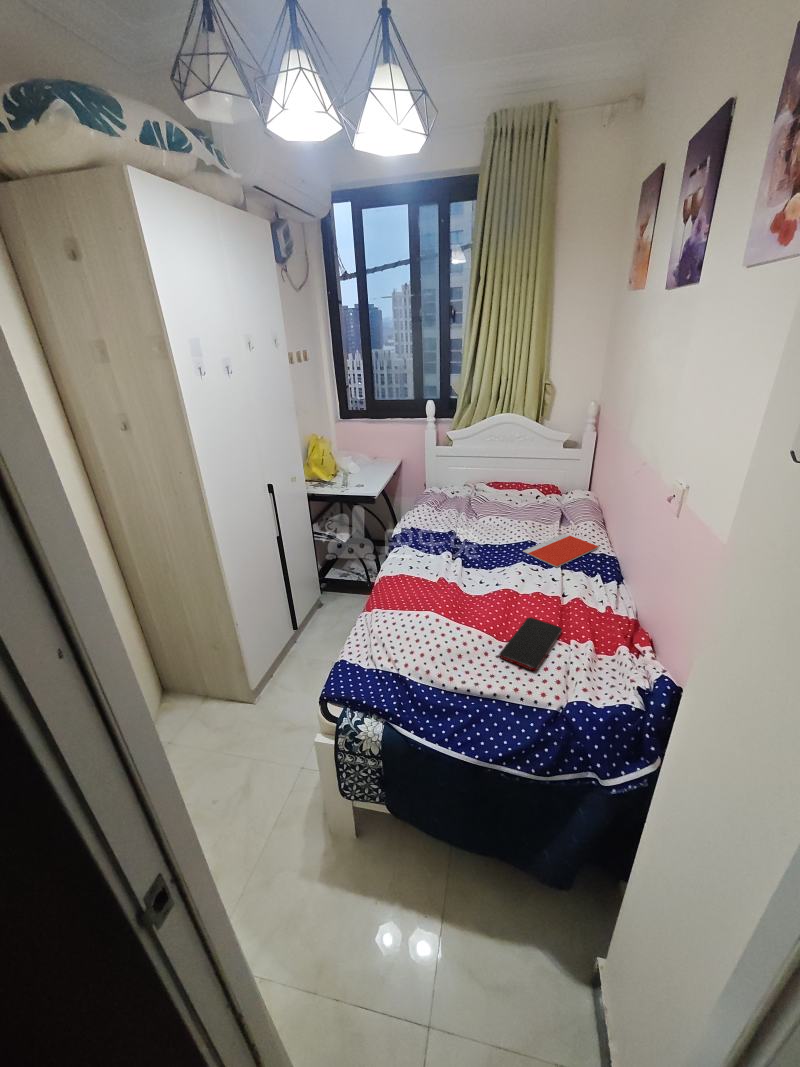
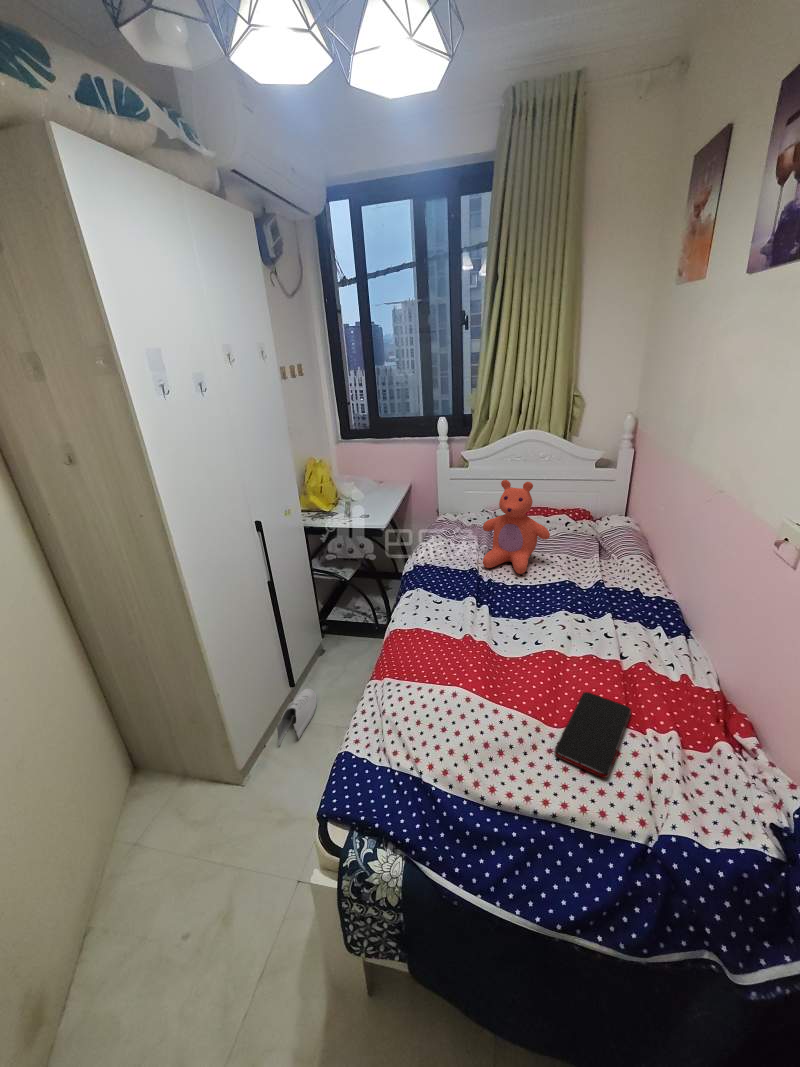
teddy bear: none [460,455,517,535] -> present [483,480,550,574]
notebook: present [523,534,599,567] -> none [562,571,655,617]
shoe: none [285,631,318,675] -> present [277,689,317,744]

